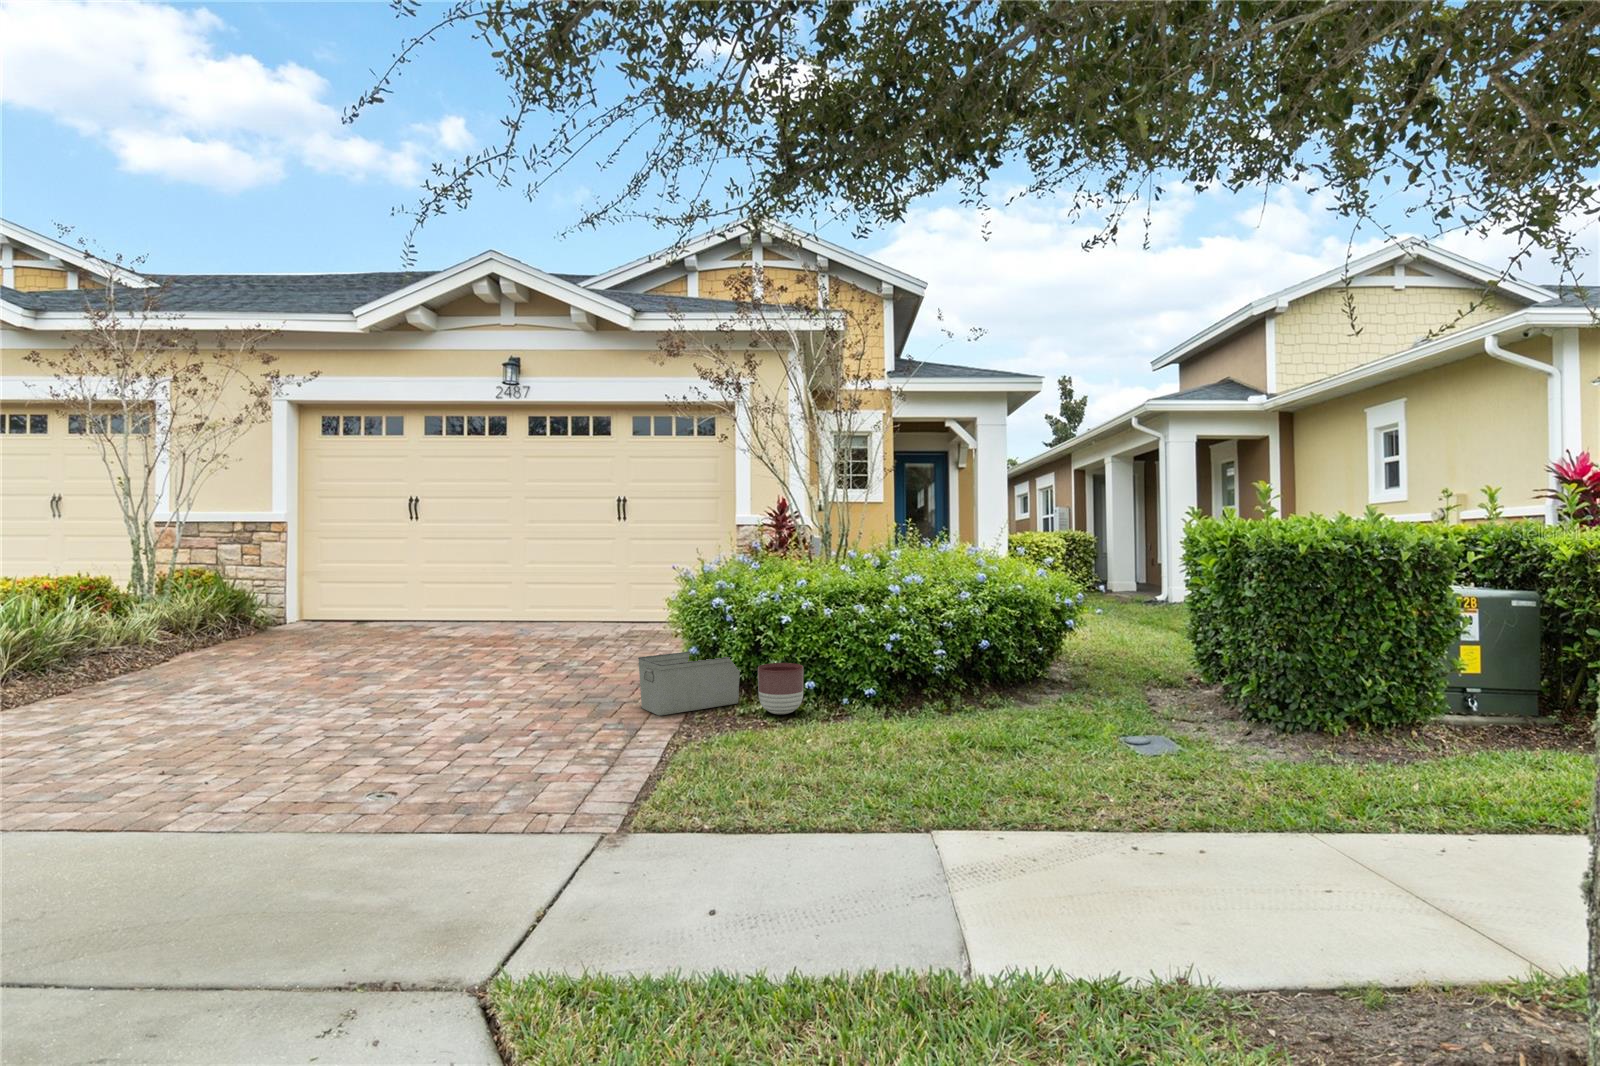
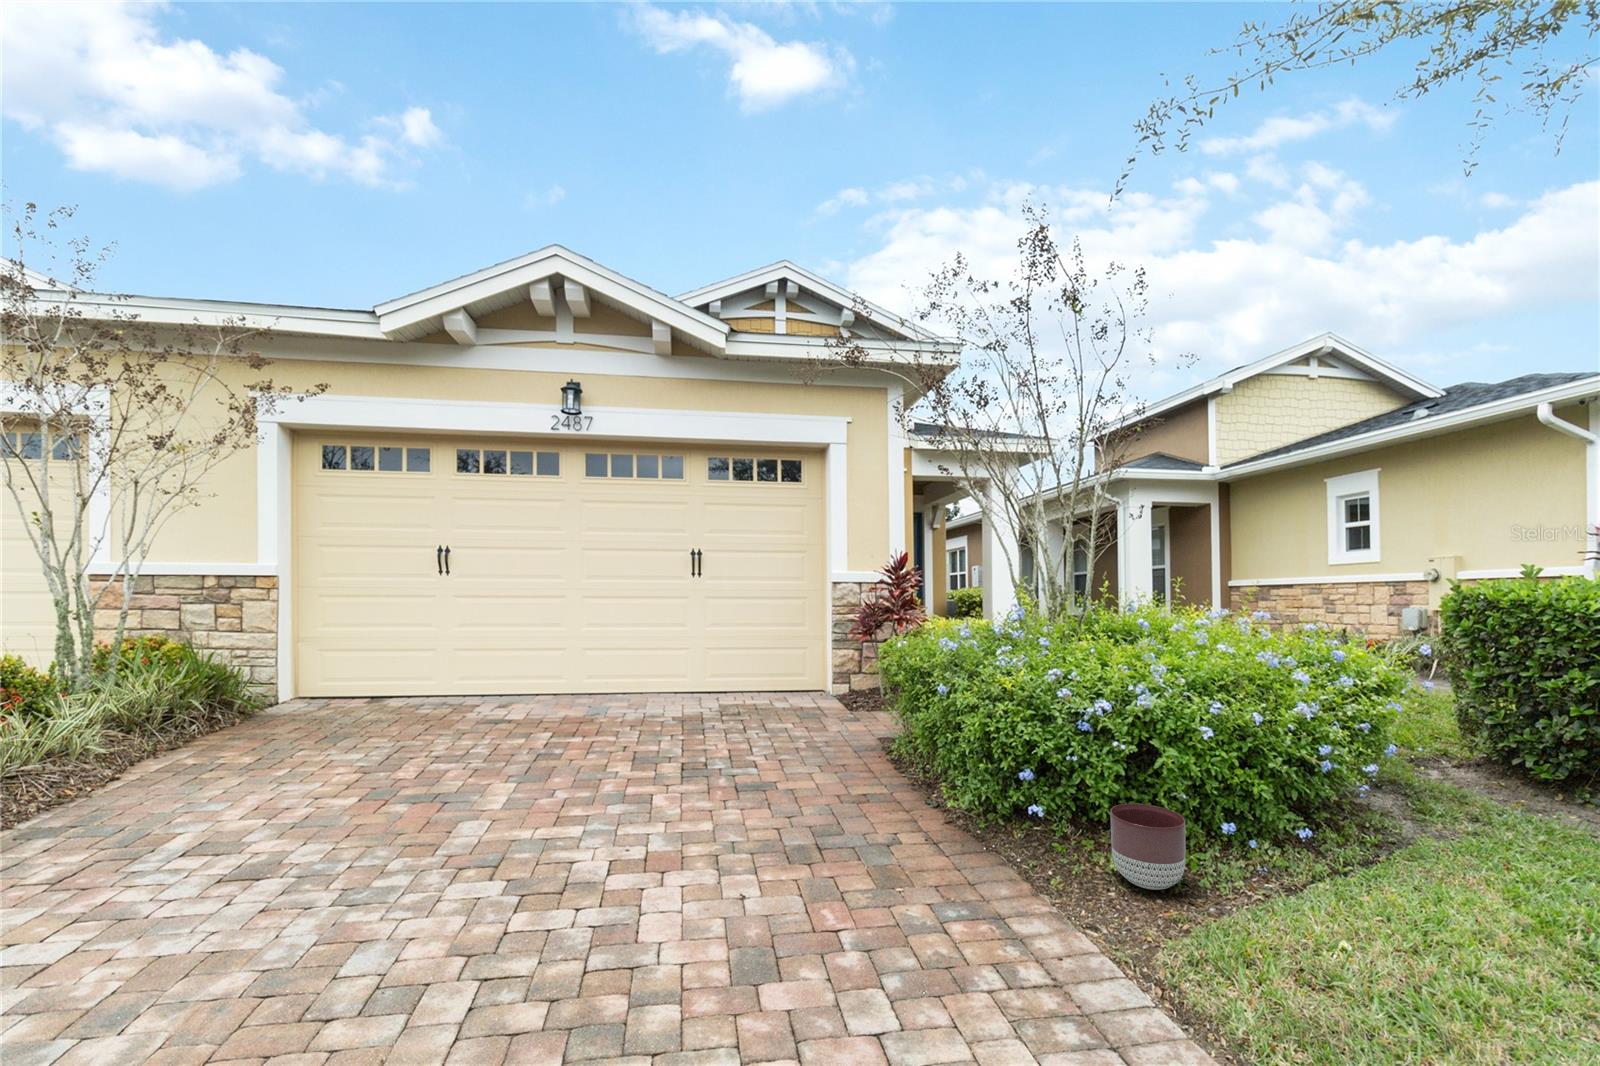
storage bin: present [638,652,740,716] -> none [921,775,1061,901]

